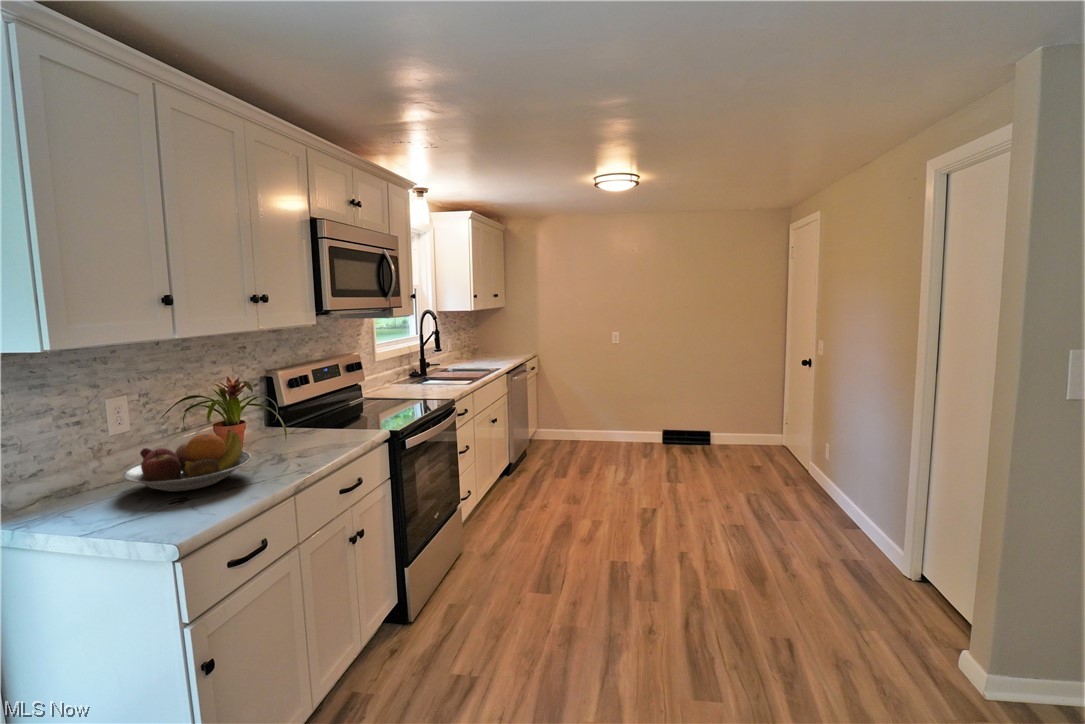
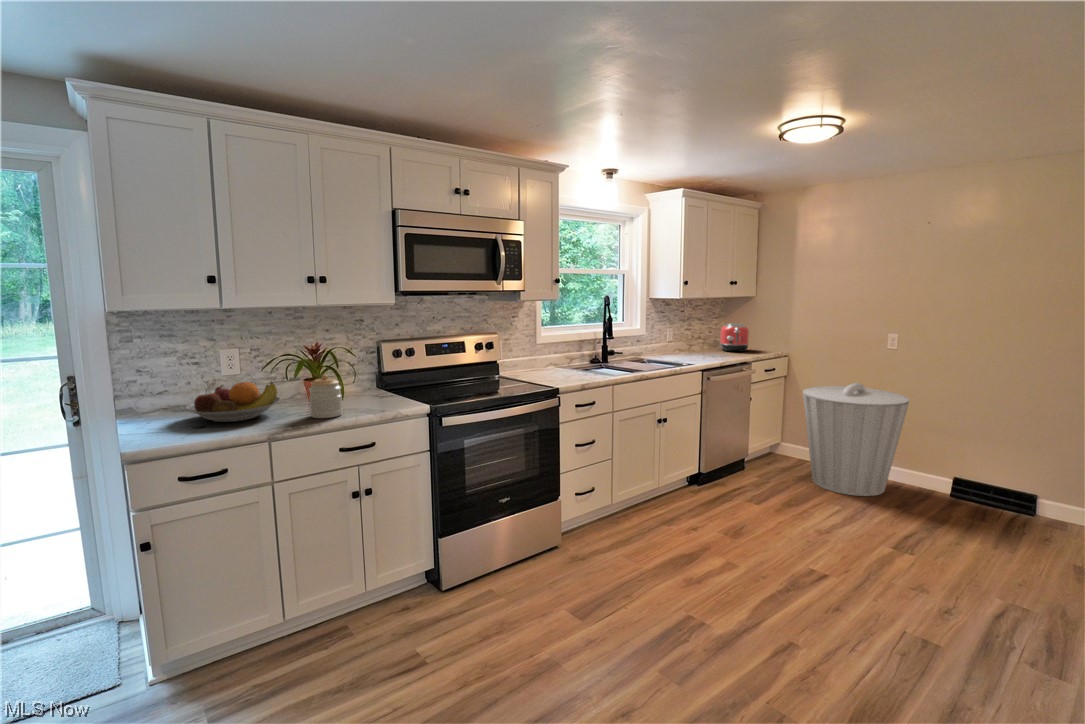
toaster: none [482,331,510,356] -> present [720,323,749,352]
trash can: none [567,372,640,459] -> present [803,383,909,496]
jar: none [285,410,325,463] -> present [309,374,343,418]

